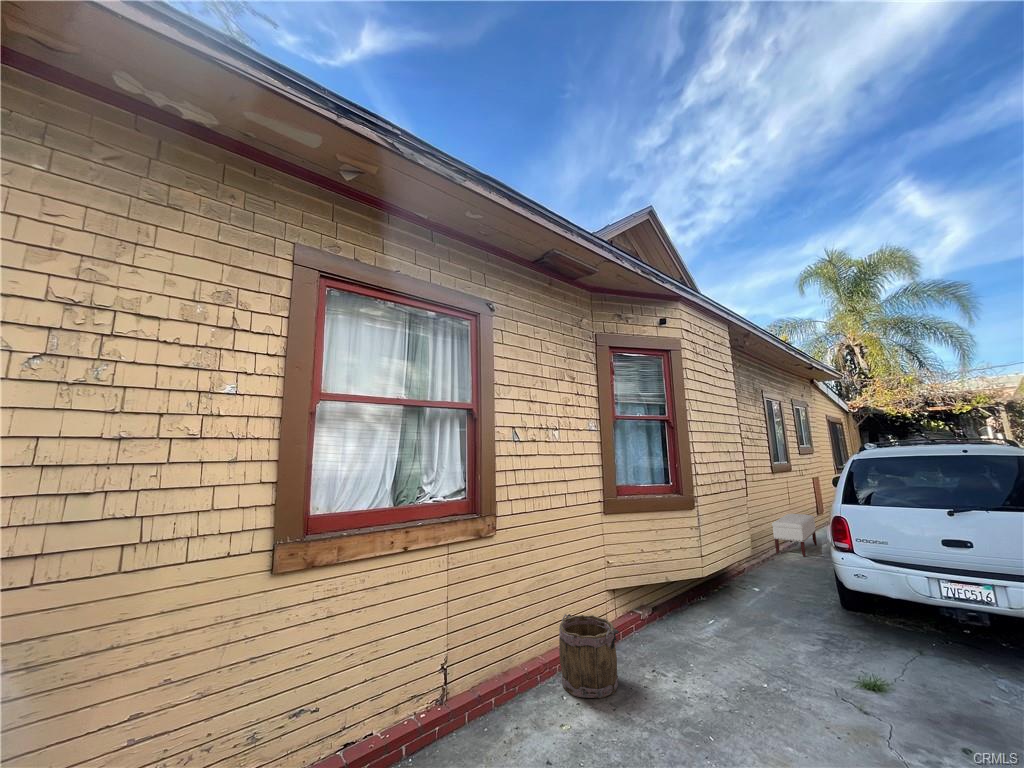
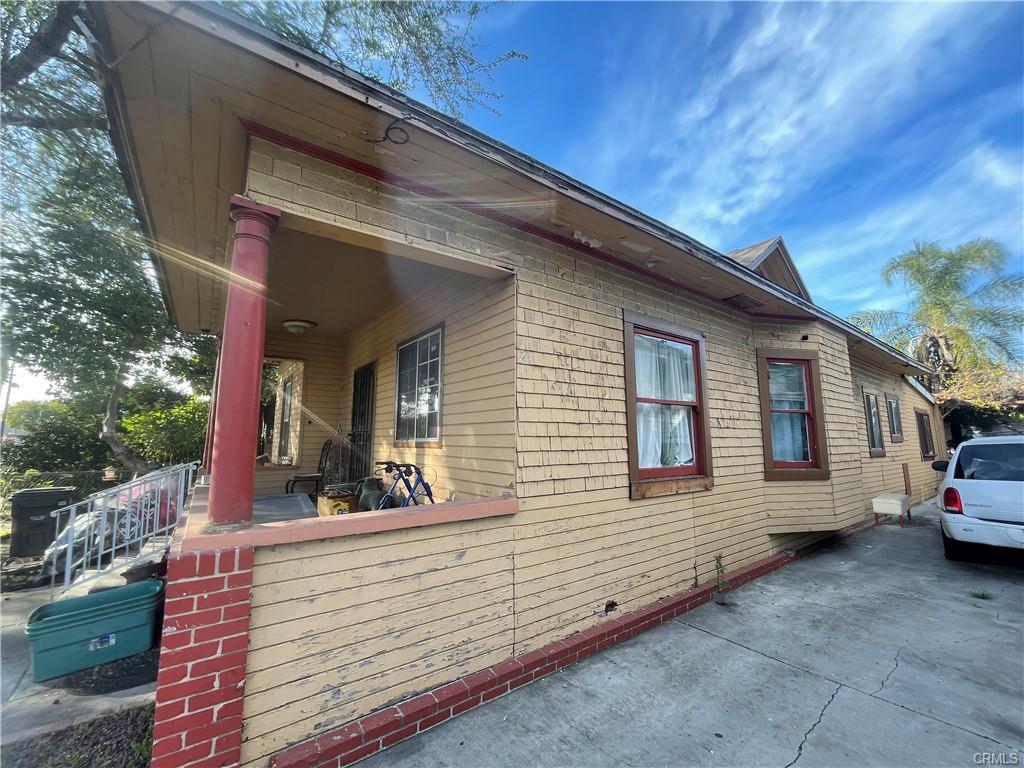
bucket: present [559,614,619,698] -> none [749,545,797,595]
potted plant: none [465,638,505,729] -> present [709,553,732,603]

